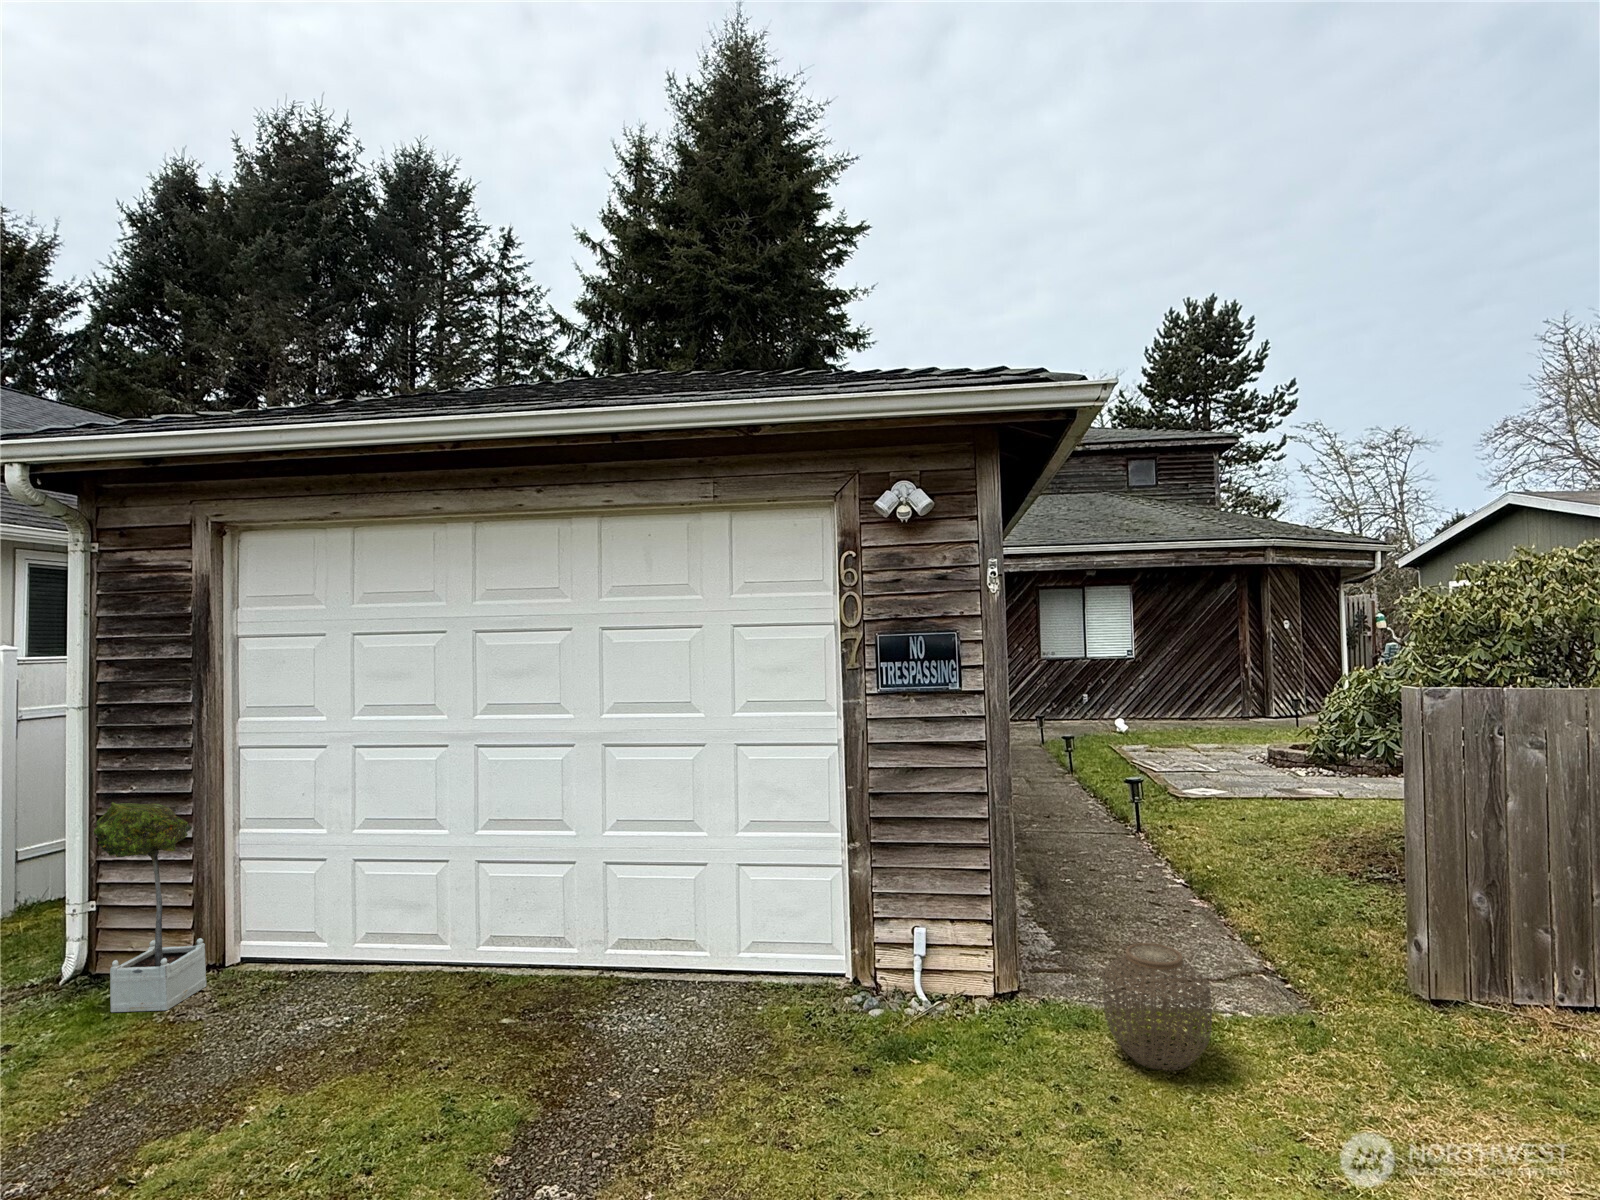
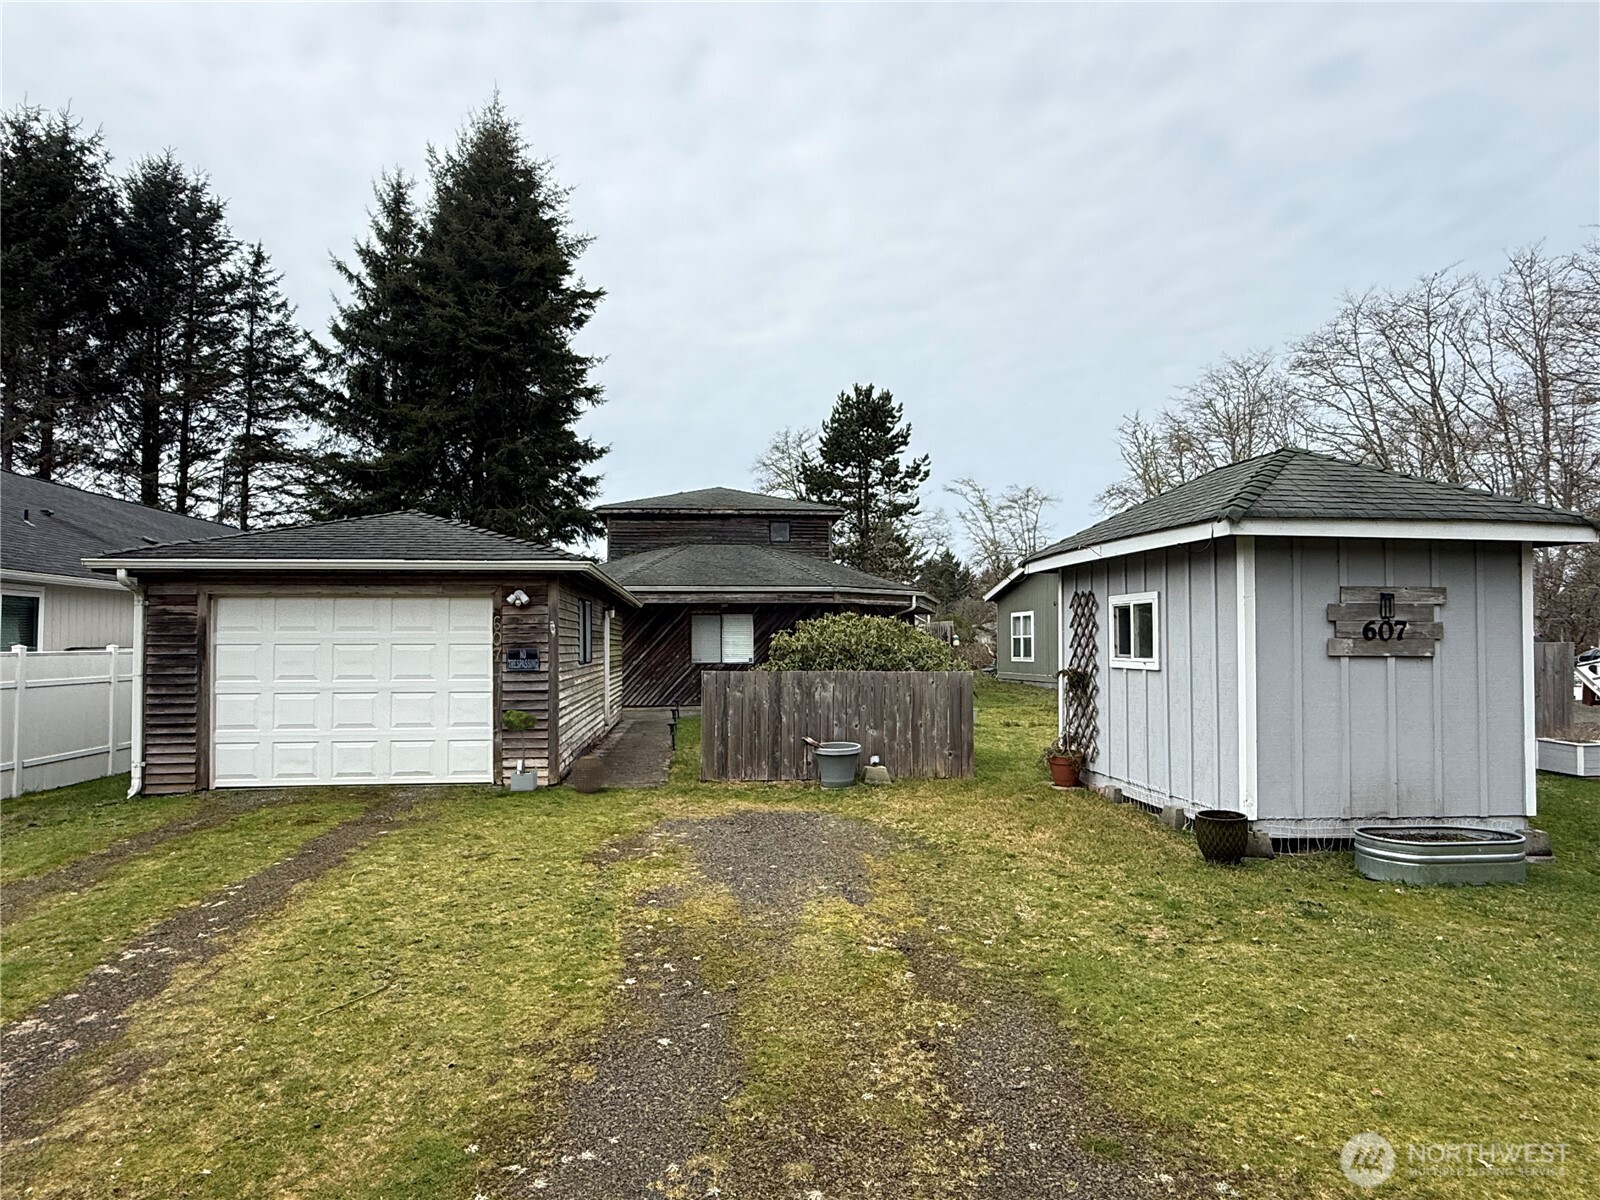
potted tree: present [94,802,207,1012] -> present [502,709,538,791]

